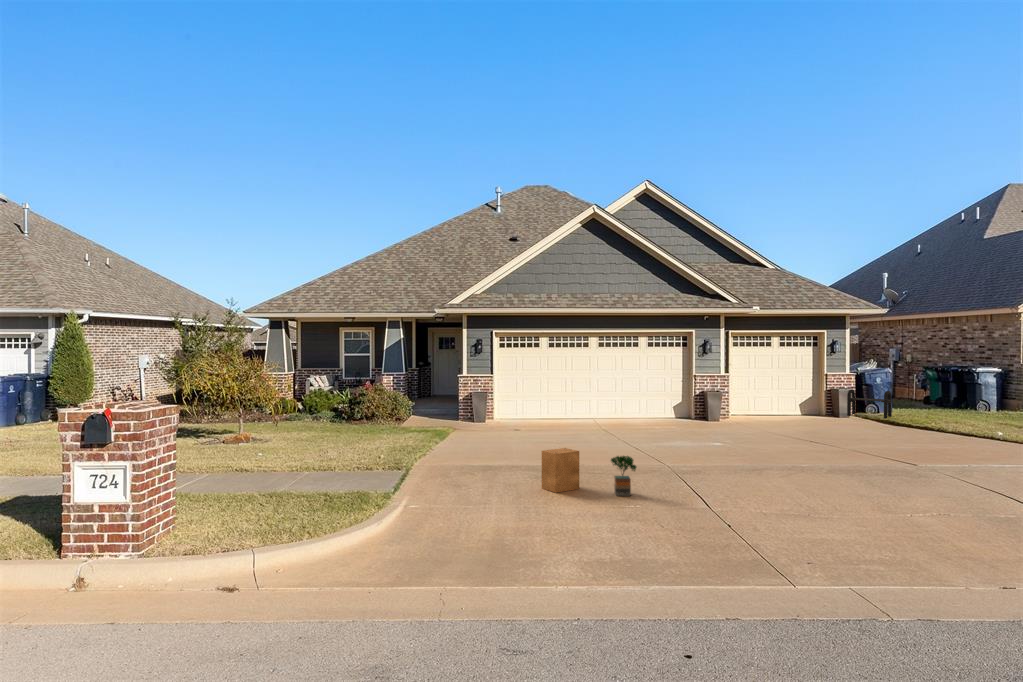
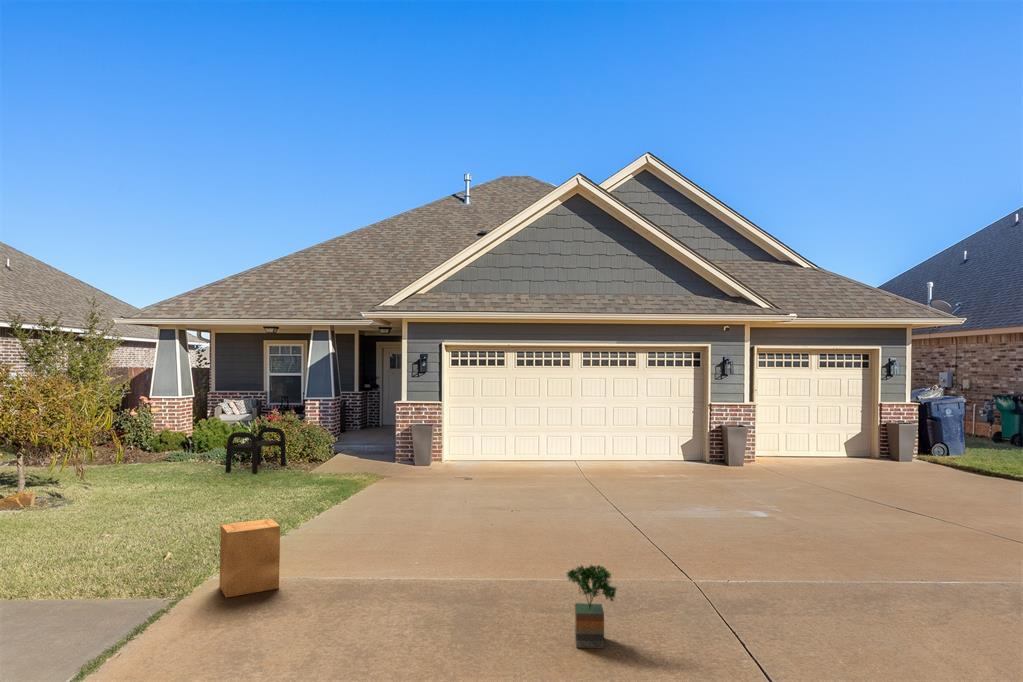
bench: present [847,389,892,418] -> present [225,427,286,474]
cardboard box: present [542,448,579,493] -> present [219,519,280,598]

